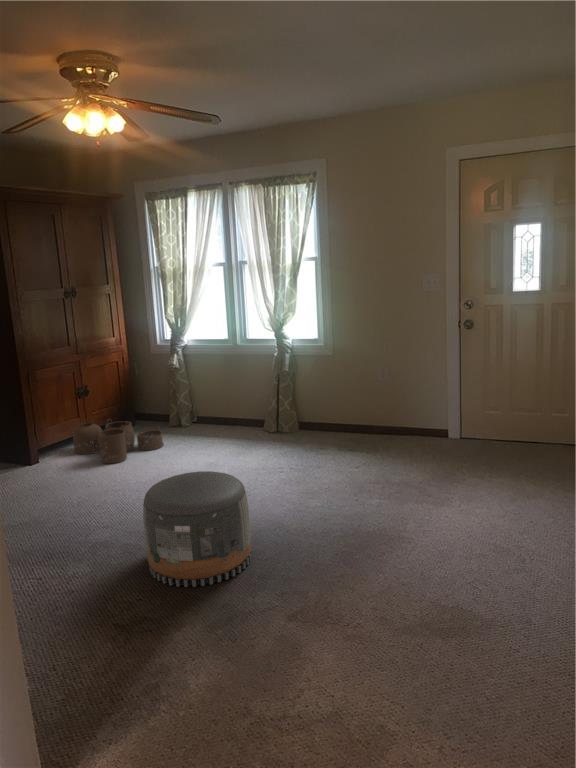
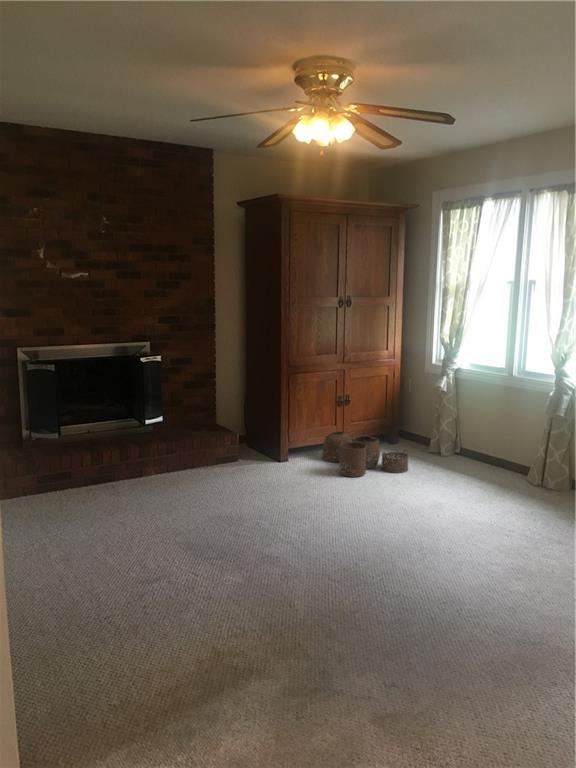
pouf: present [143,471,252,587] -> none [309,503,423,630]

